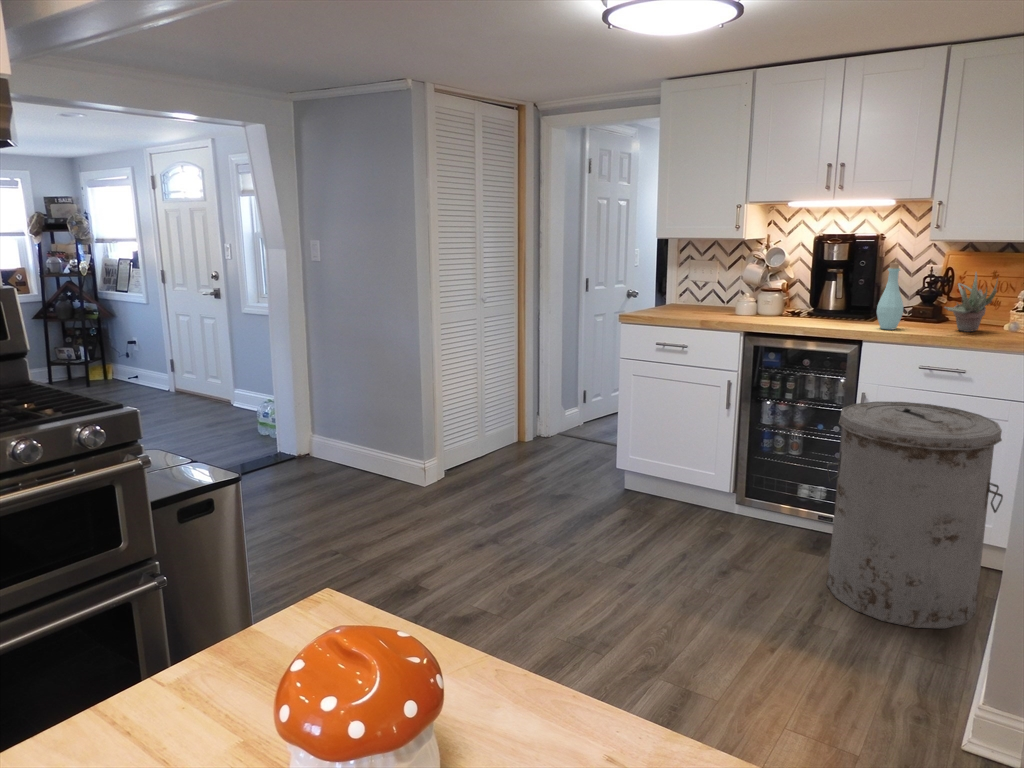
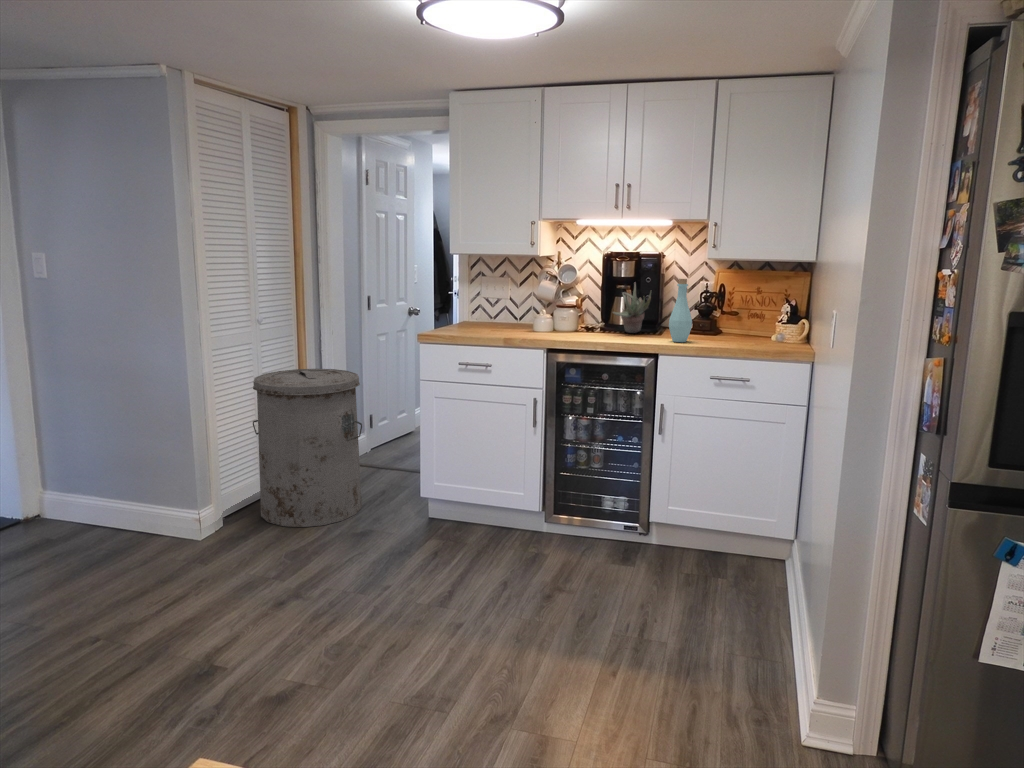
succulent plant: present [945,272,997,332] -> present [613,284,651,333]
trash can: present [826,402,1003,628] -> present [253,369,362,527]

